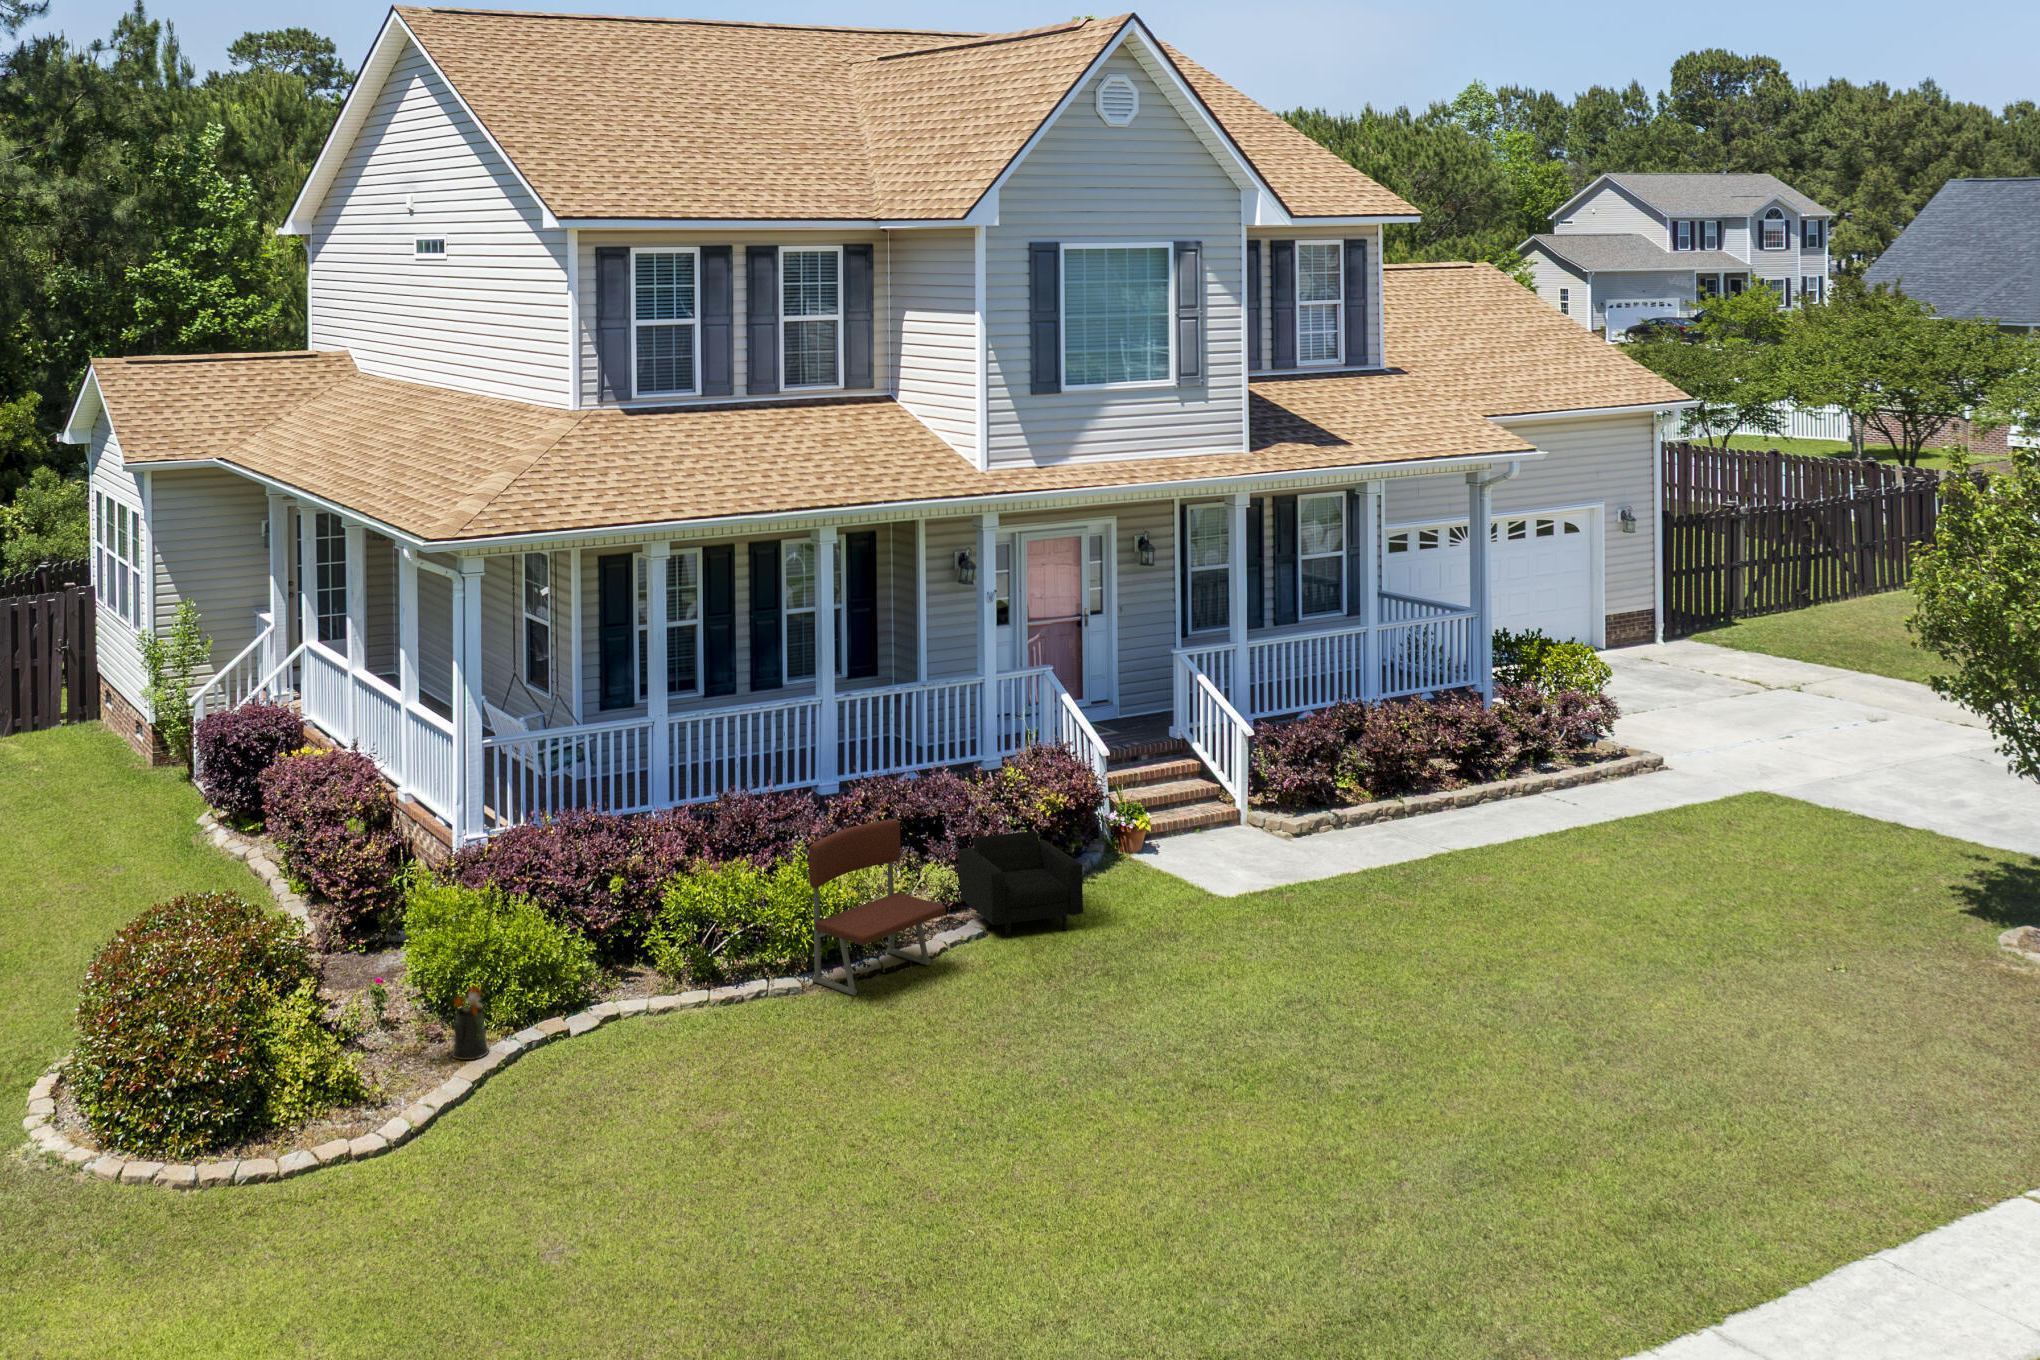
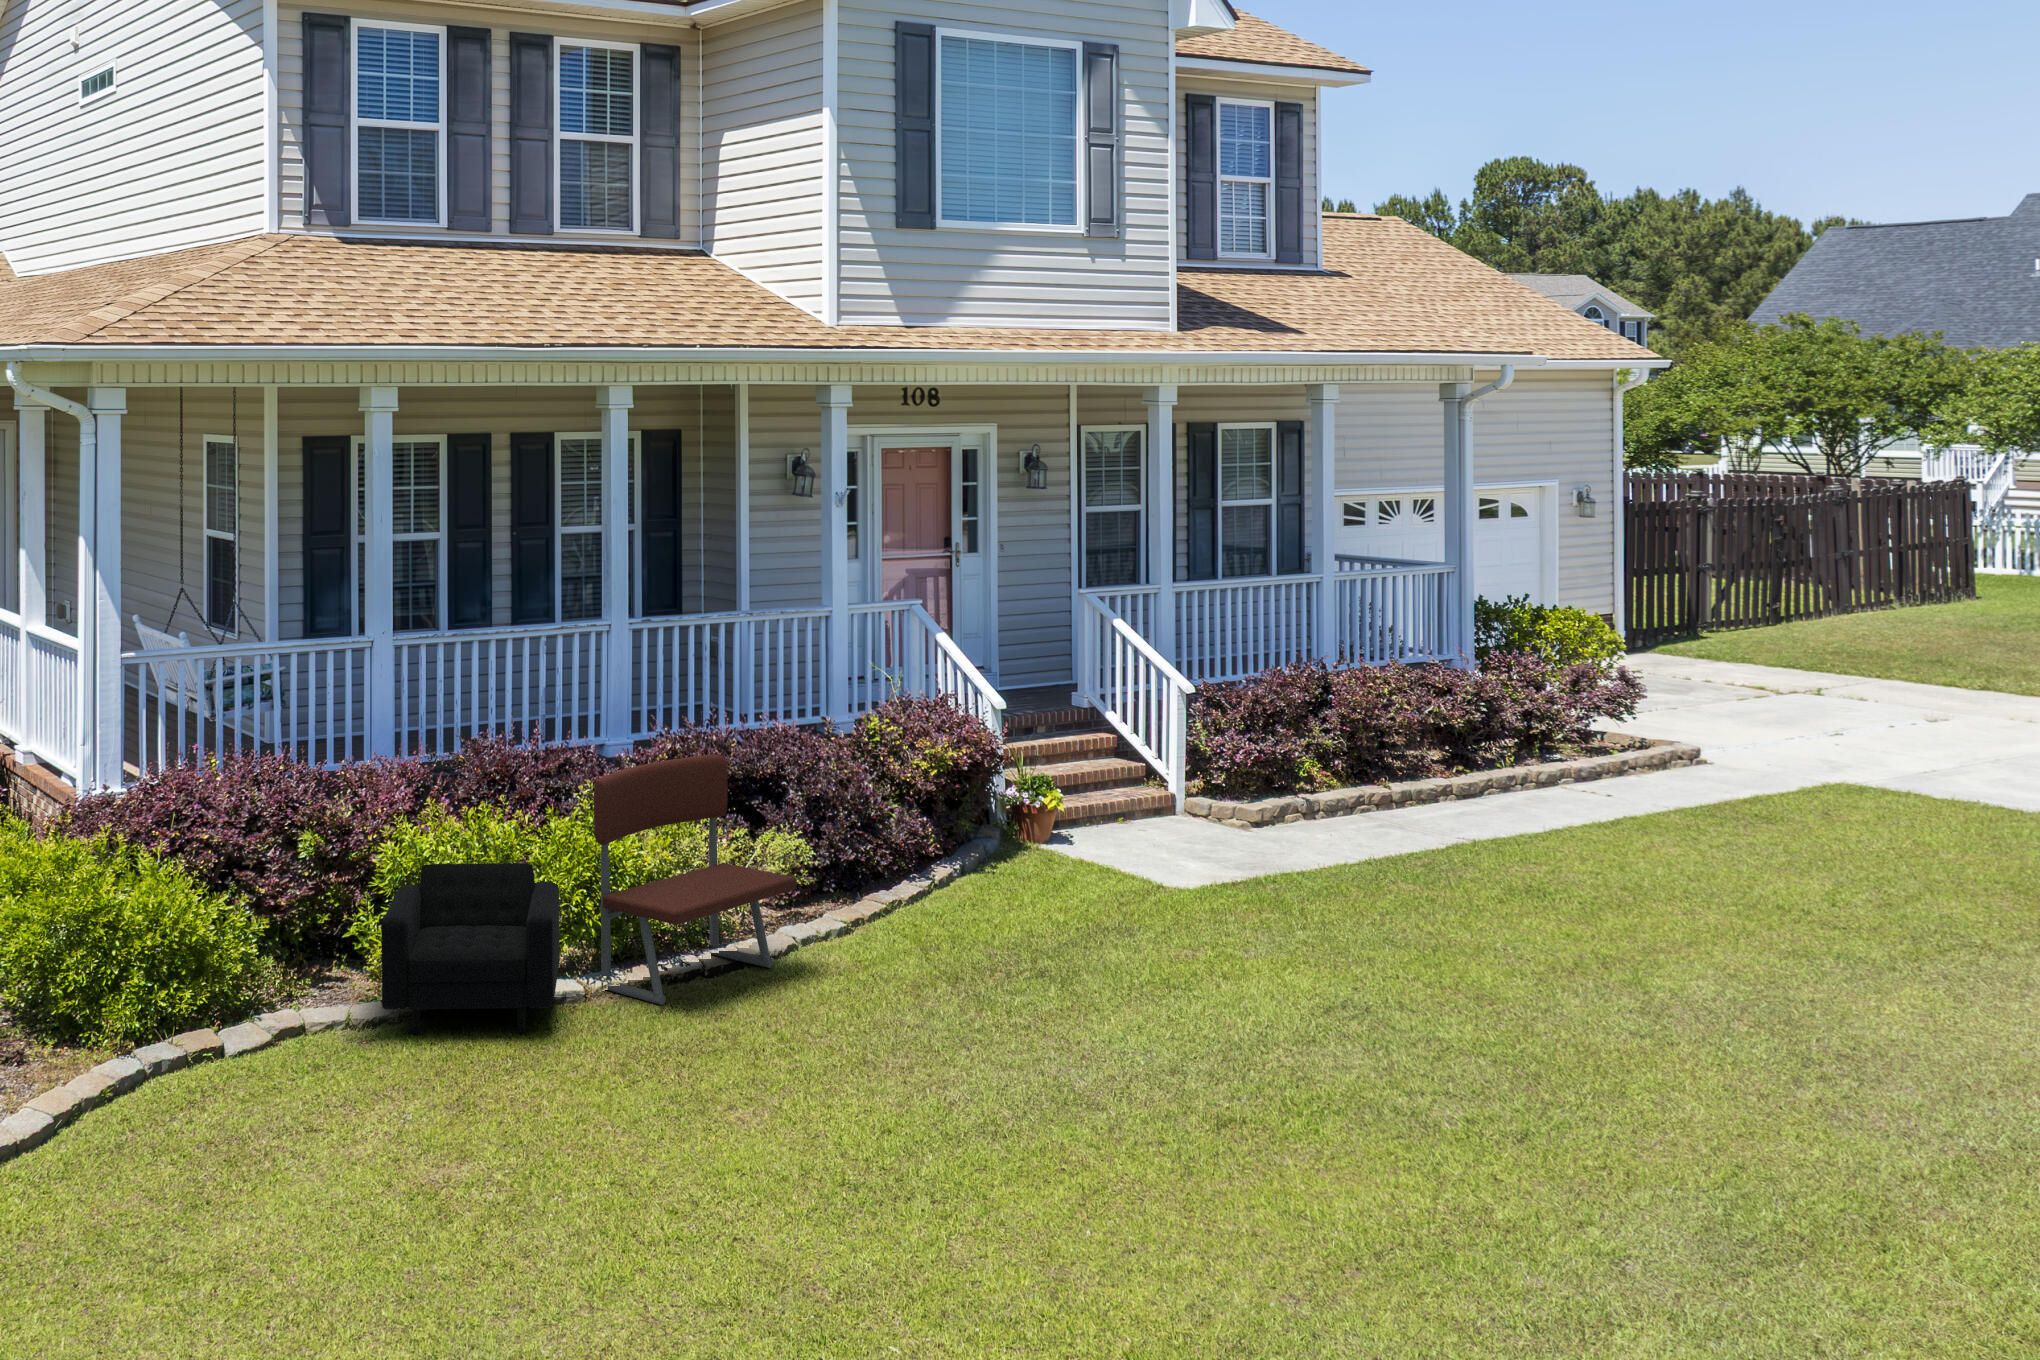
armchair: present [958,831,1083,938] -> present [381,863,560,1035]
watering can: present [452,986,489,1060] -> none [32,972,93,1089]

